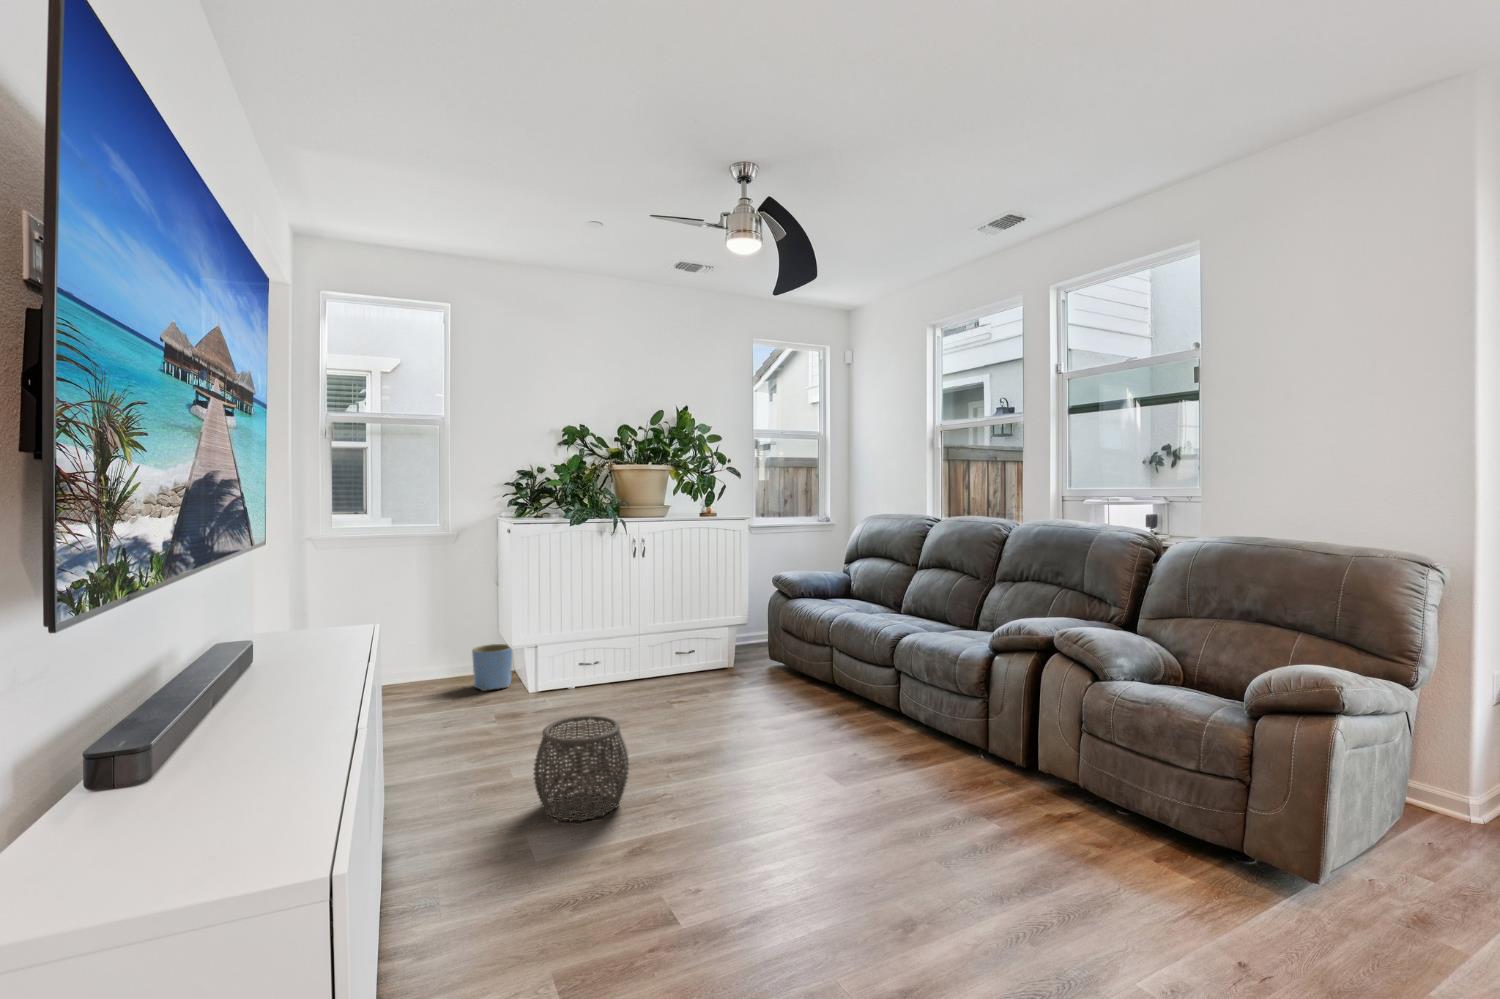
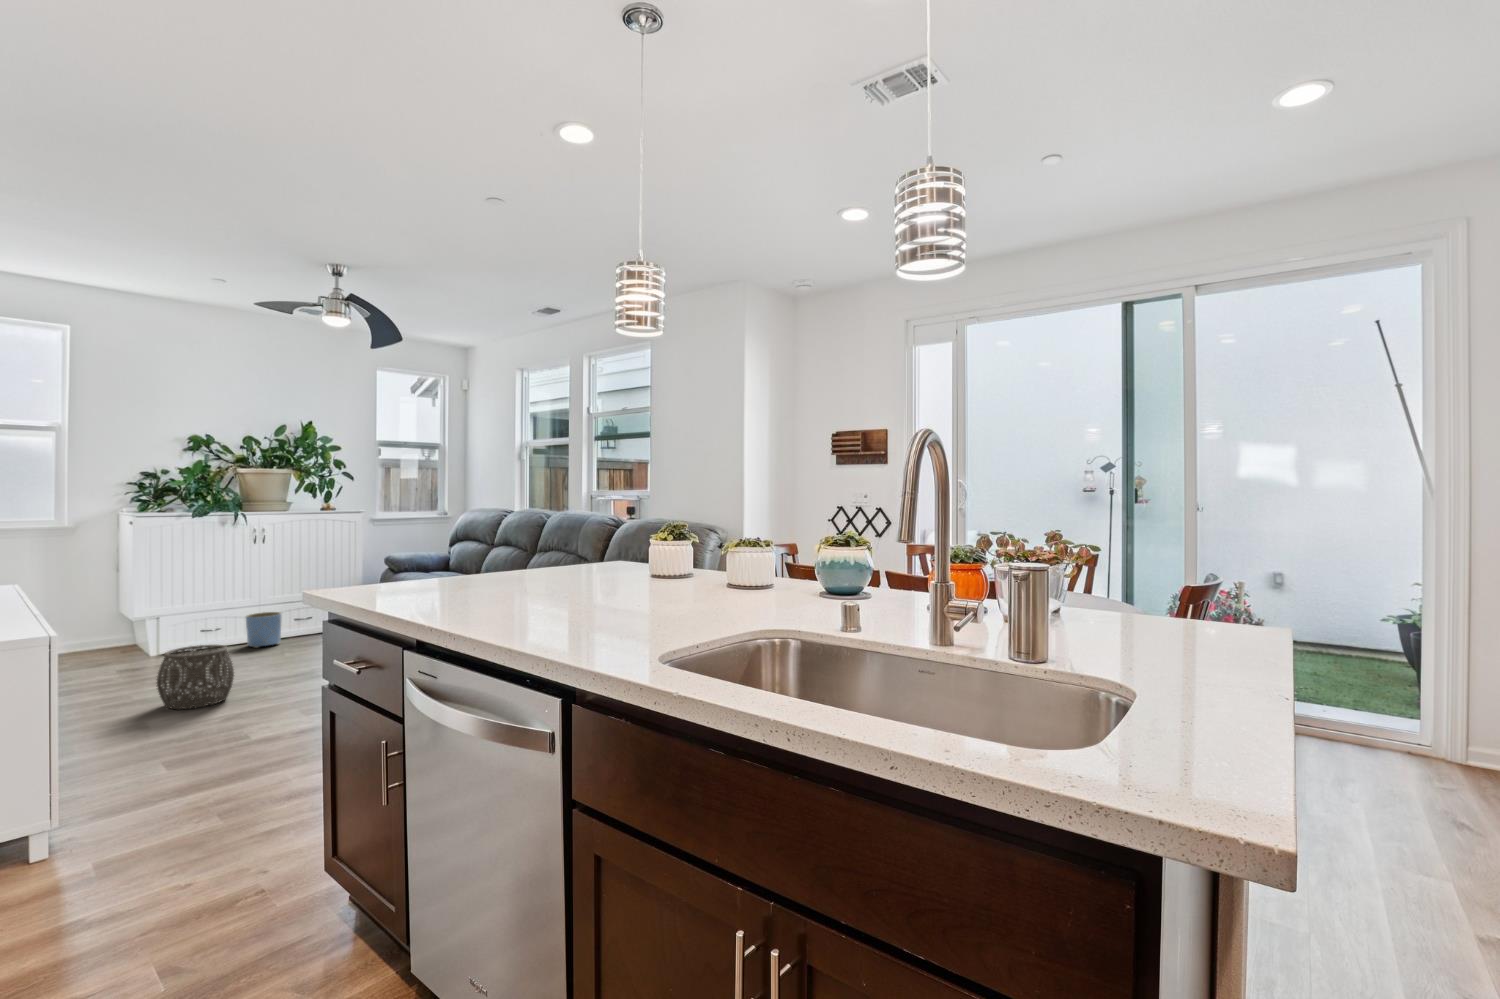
planter: present [472,644,512,691] -> present [246,612,282,648]

